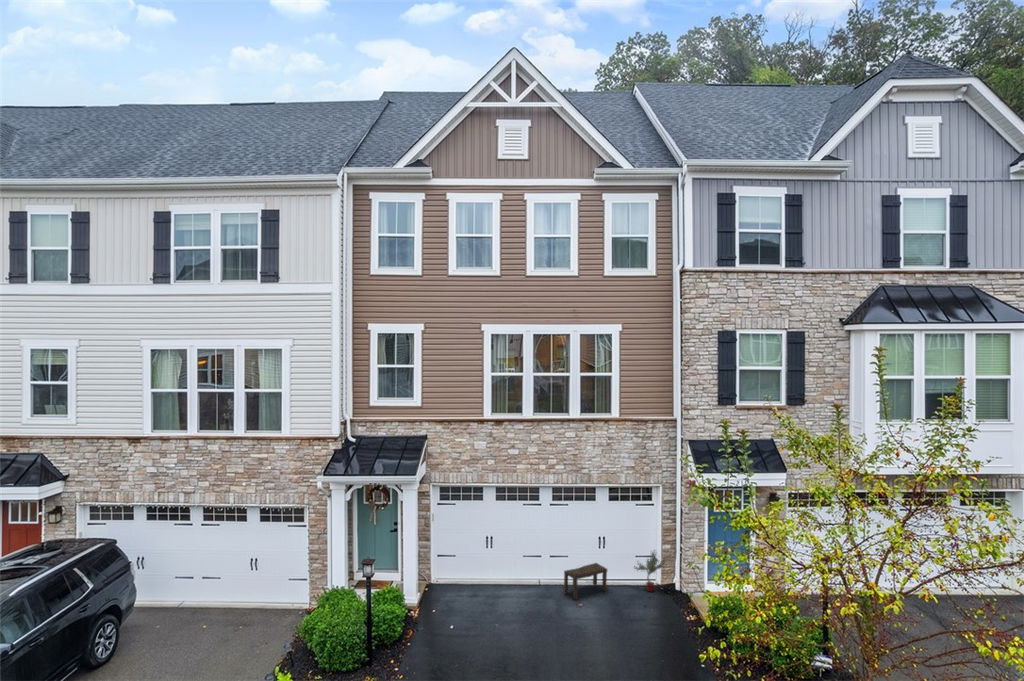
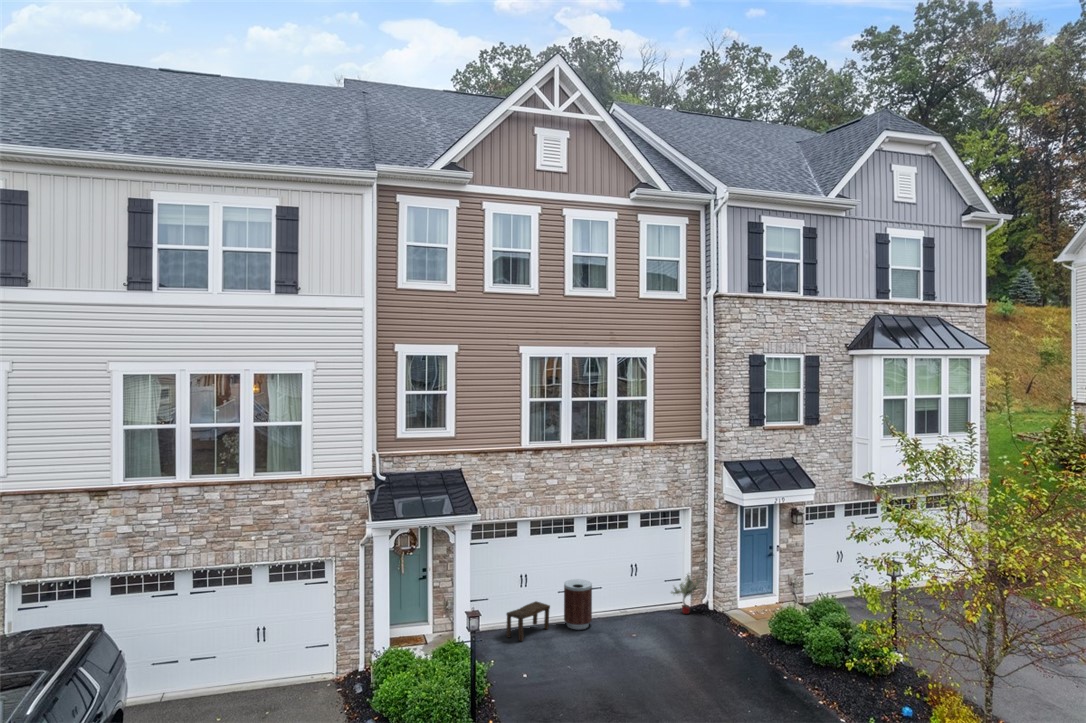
trash can: none [523,545,549,594] -> present [564,579,592,630]
bench: present [564,563,607,600] -> present [506,601,550,641]

